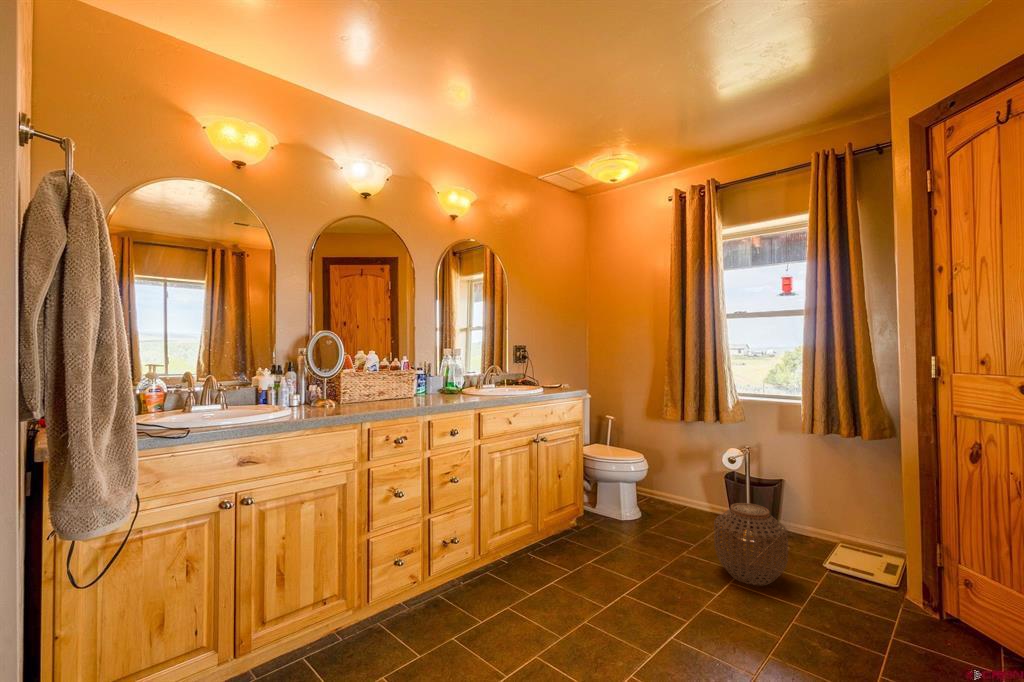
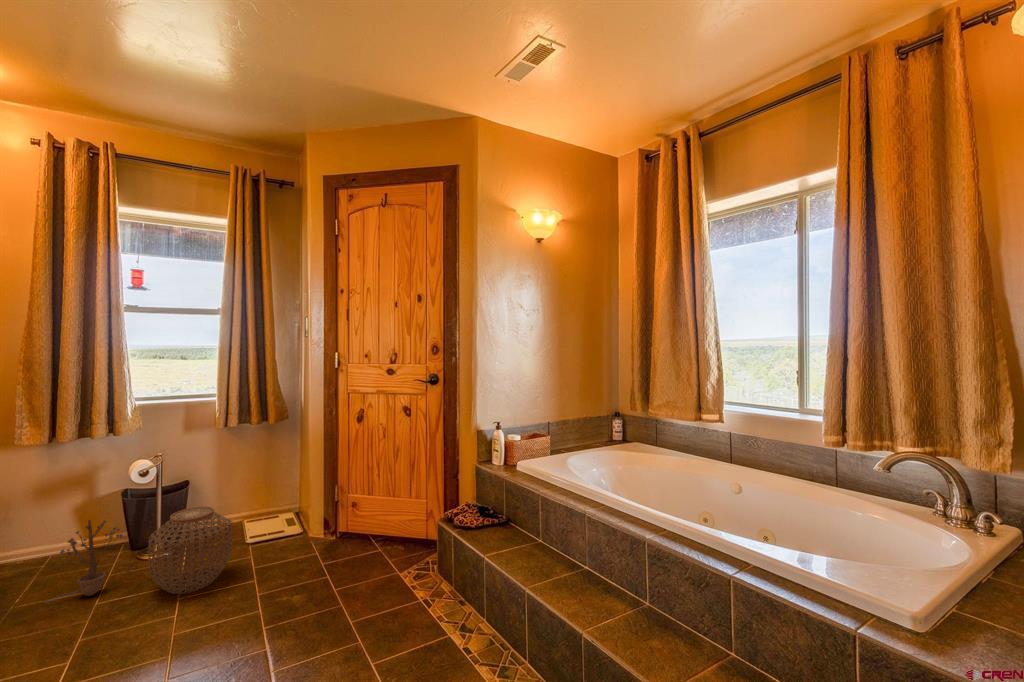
decorative plant: none [662,487,708,547] -> present [46,520,123,602]

